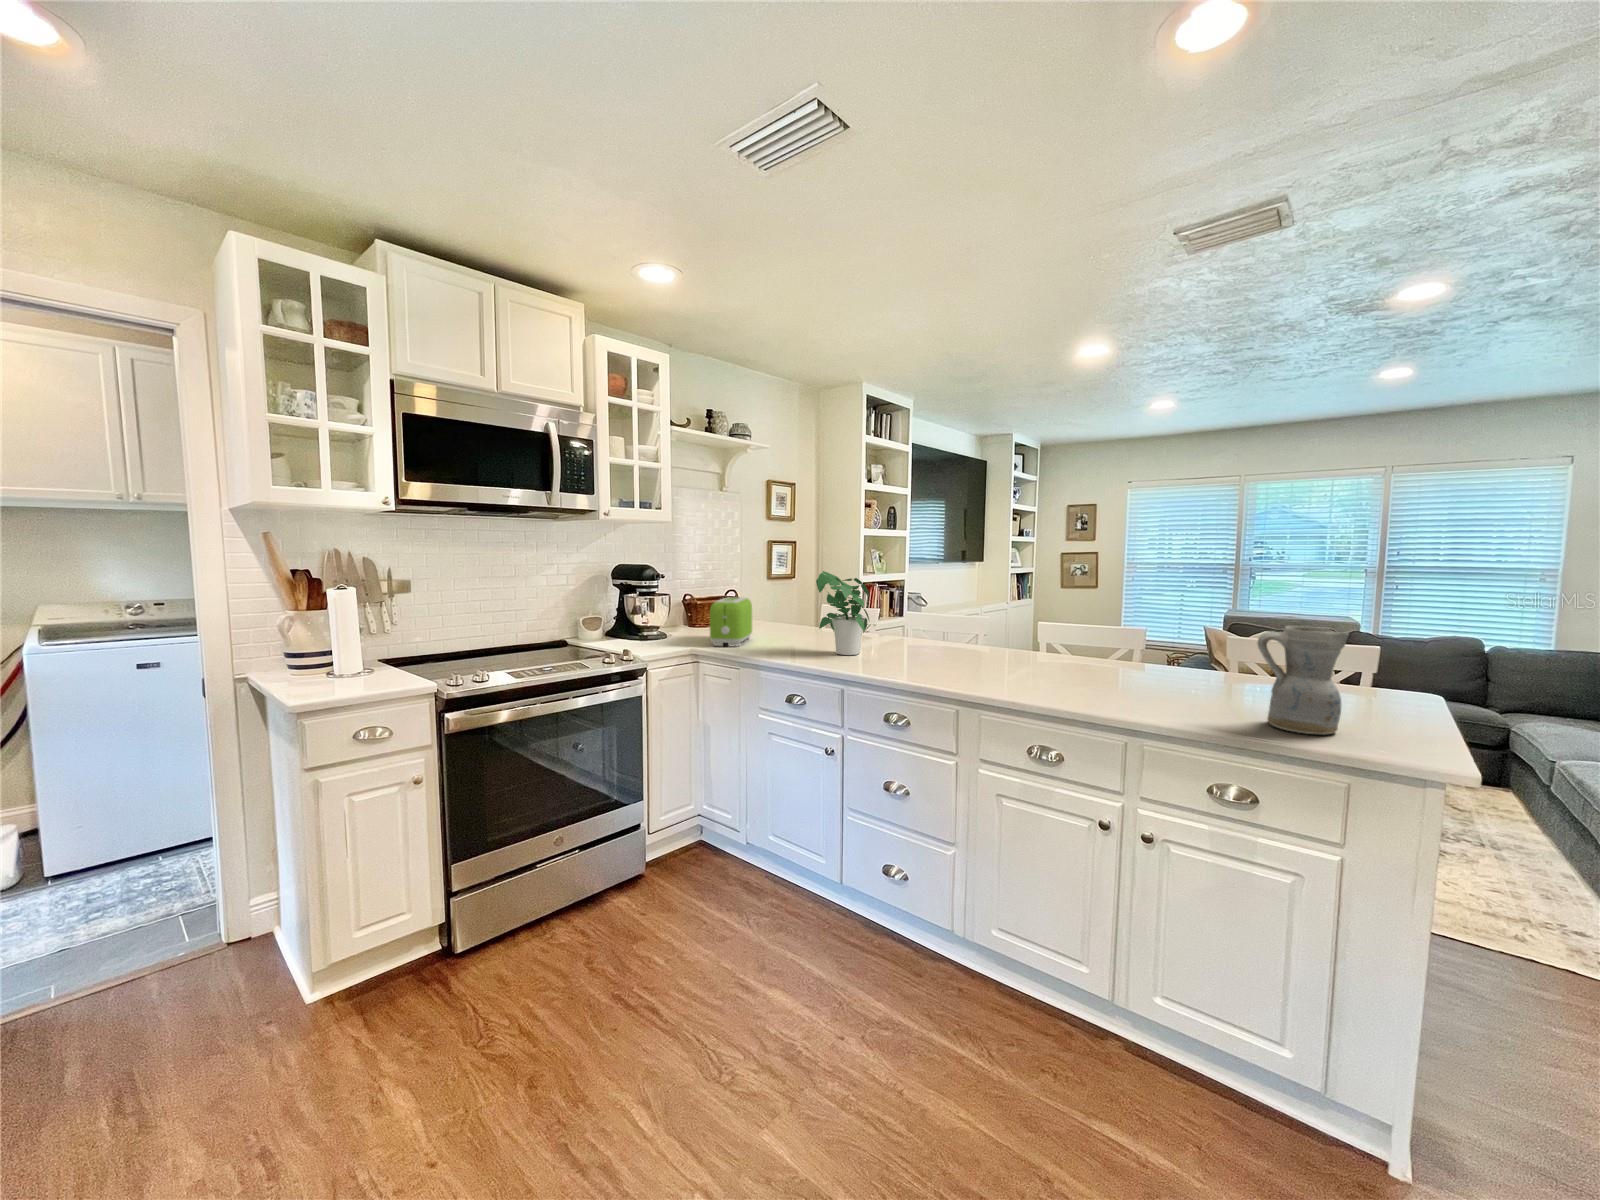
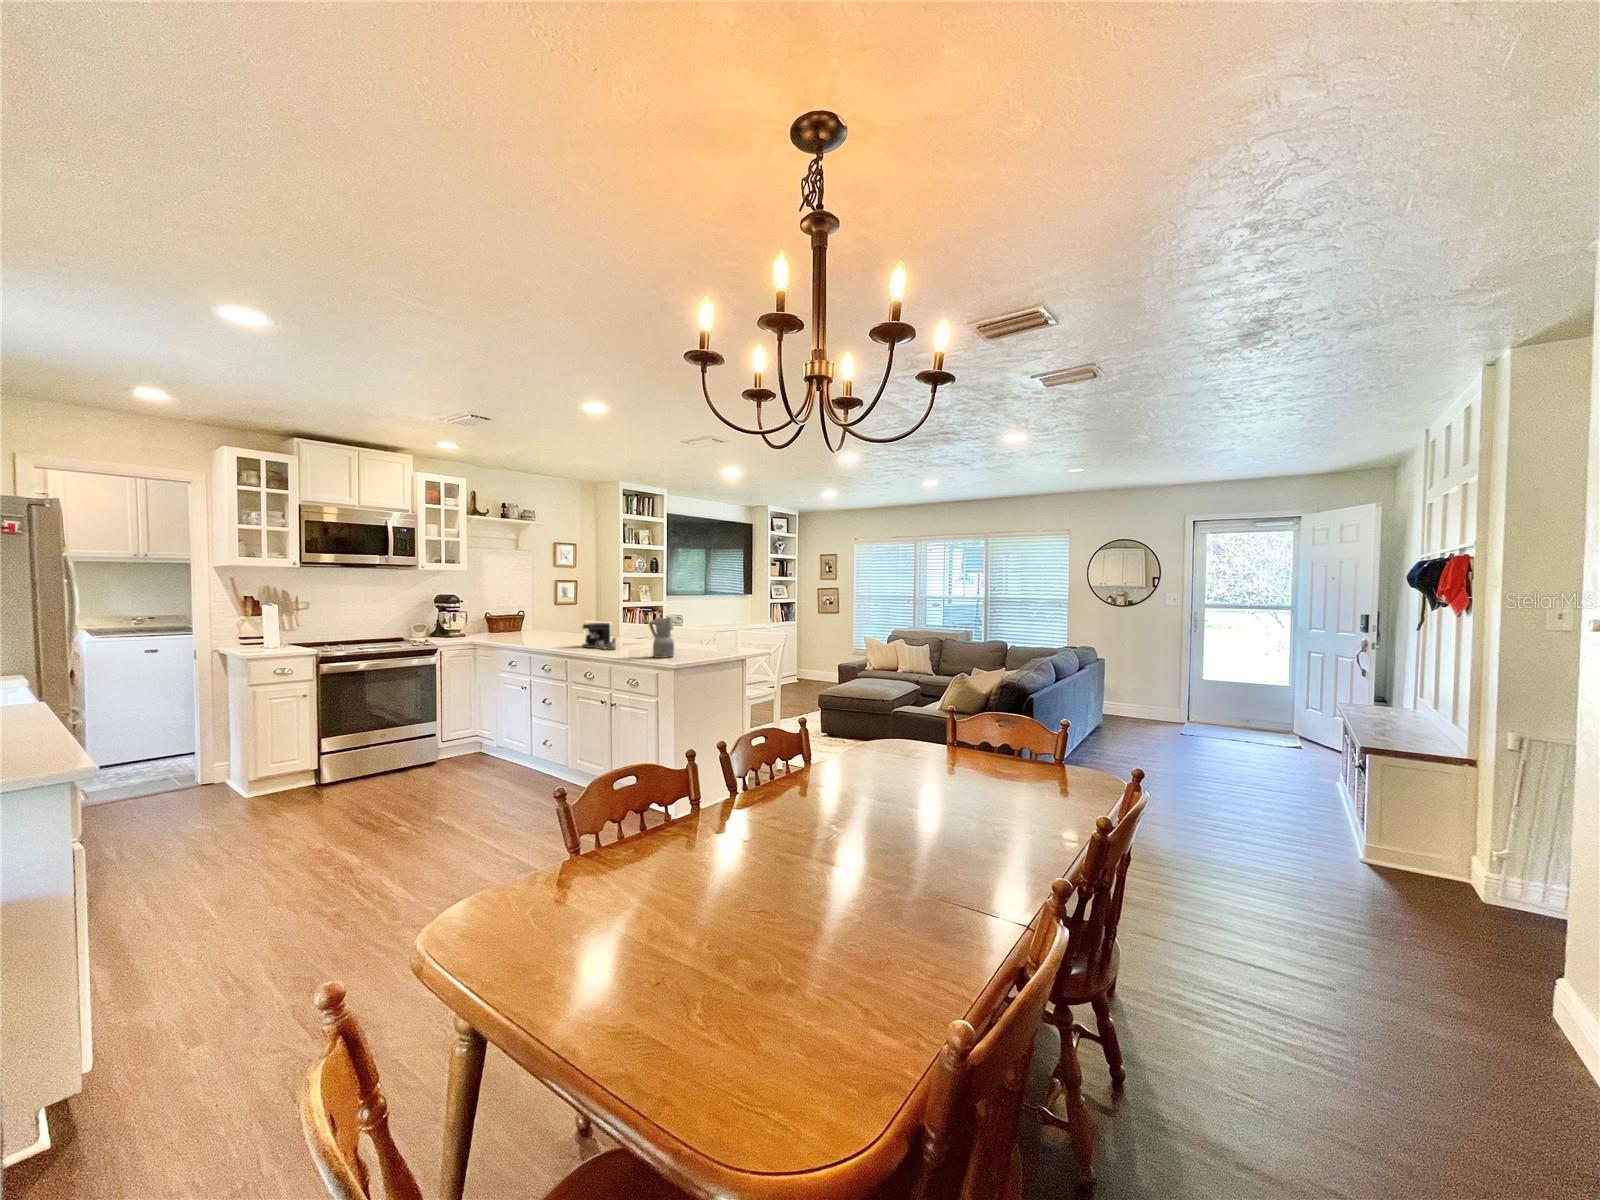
potted plant: present [816,571,869,655] -> none [528,599,561,642]
toaster: present [710,597,752,646] -> none [482,614,515,640]
coffee maker: none [960,622,1067,688] -> present [582,623,616,650]

